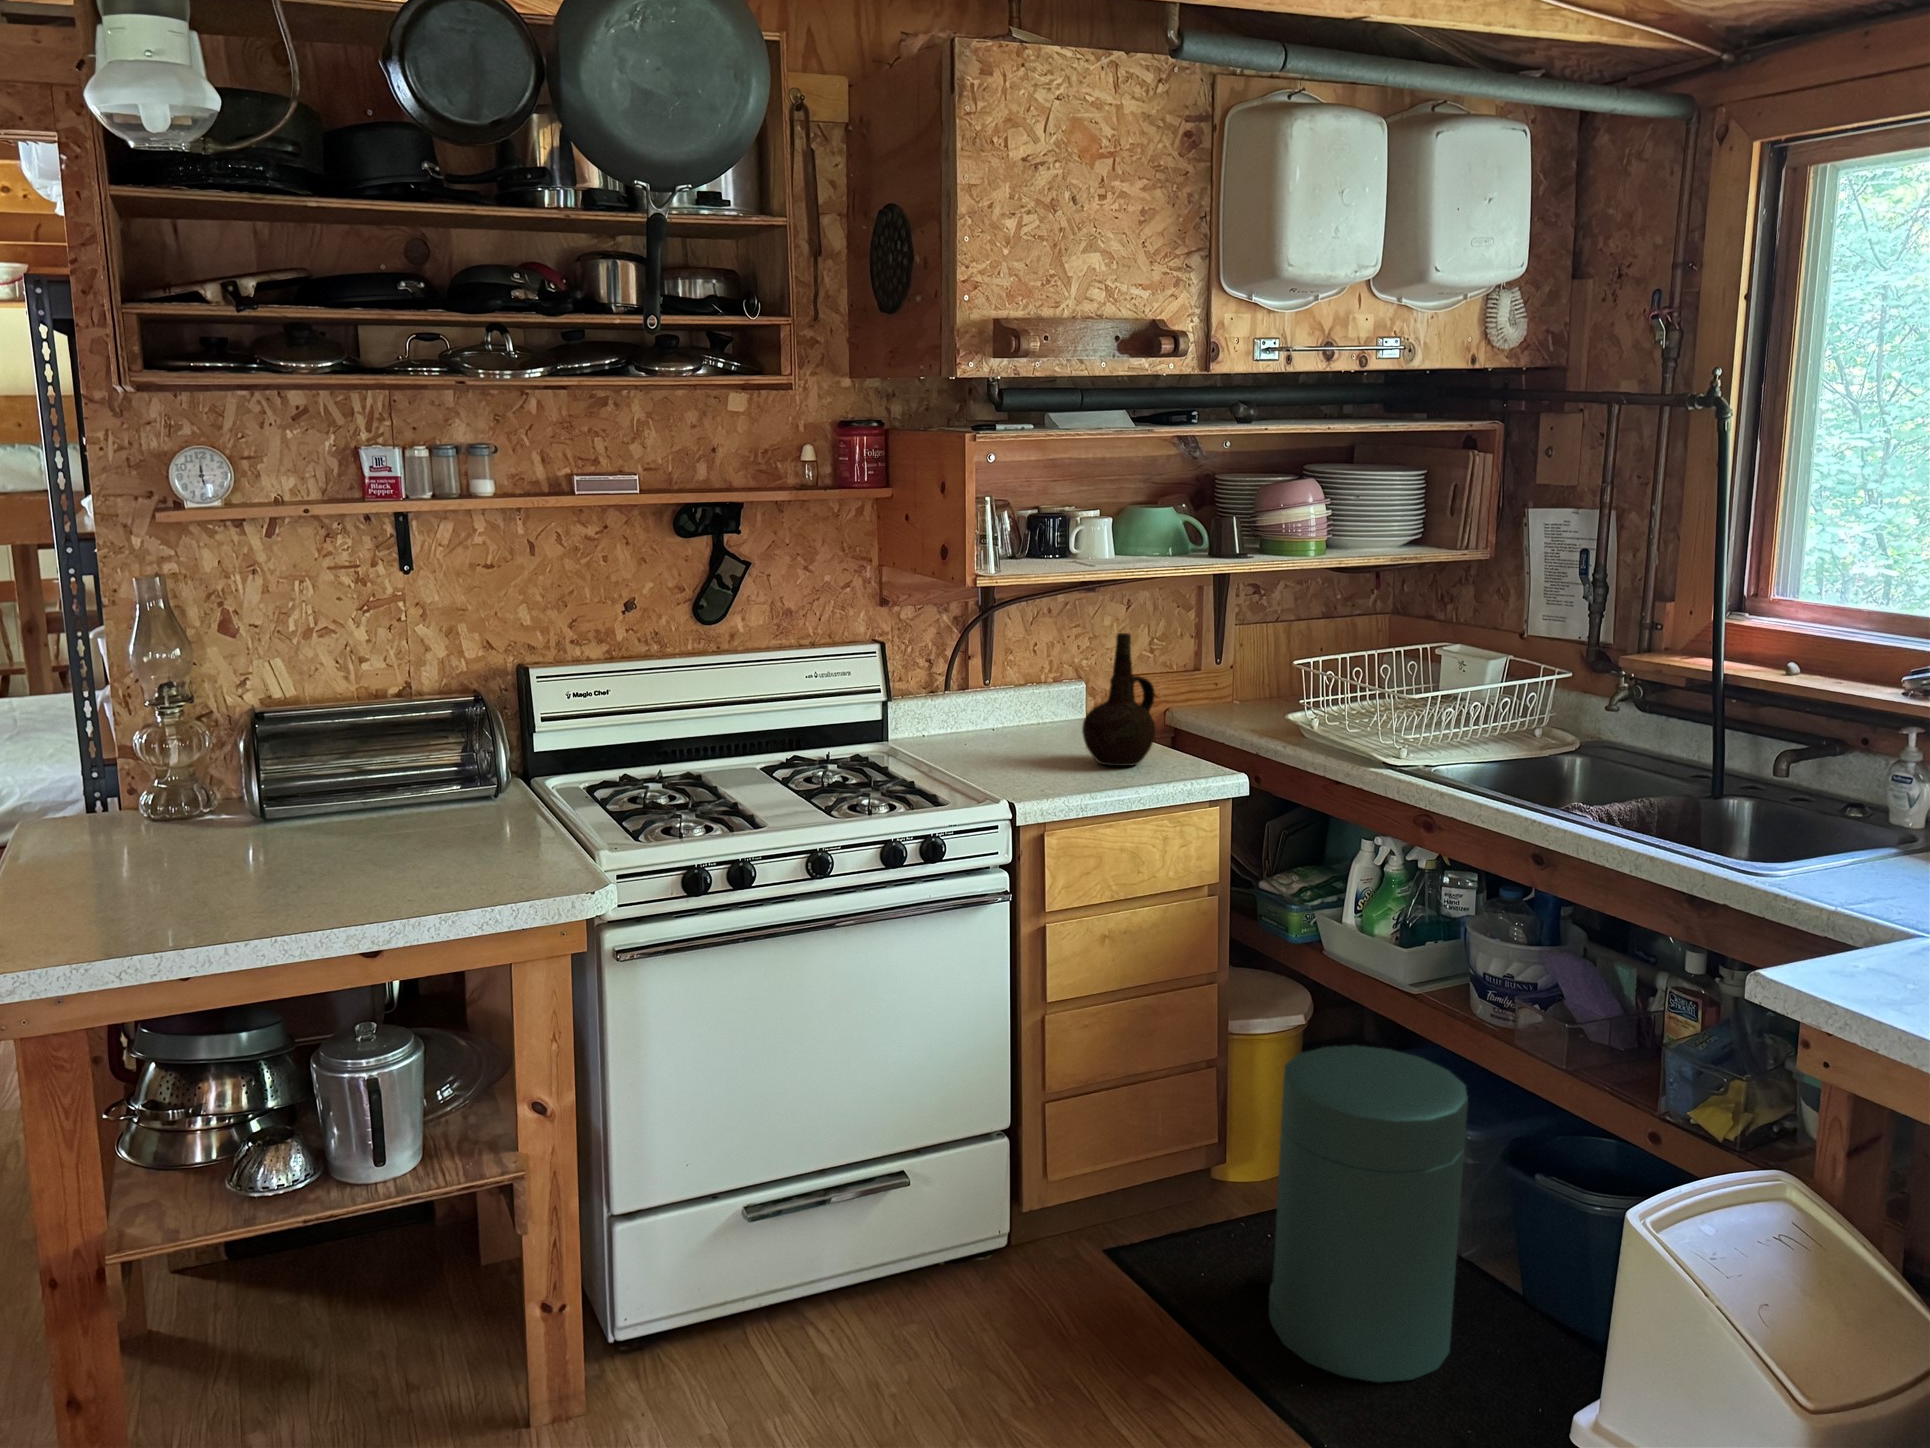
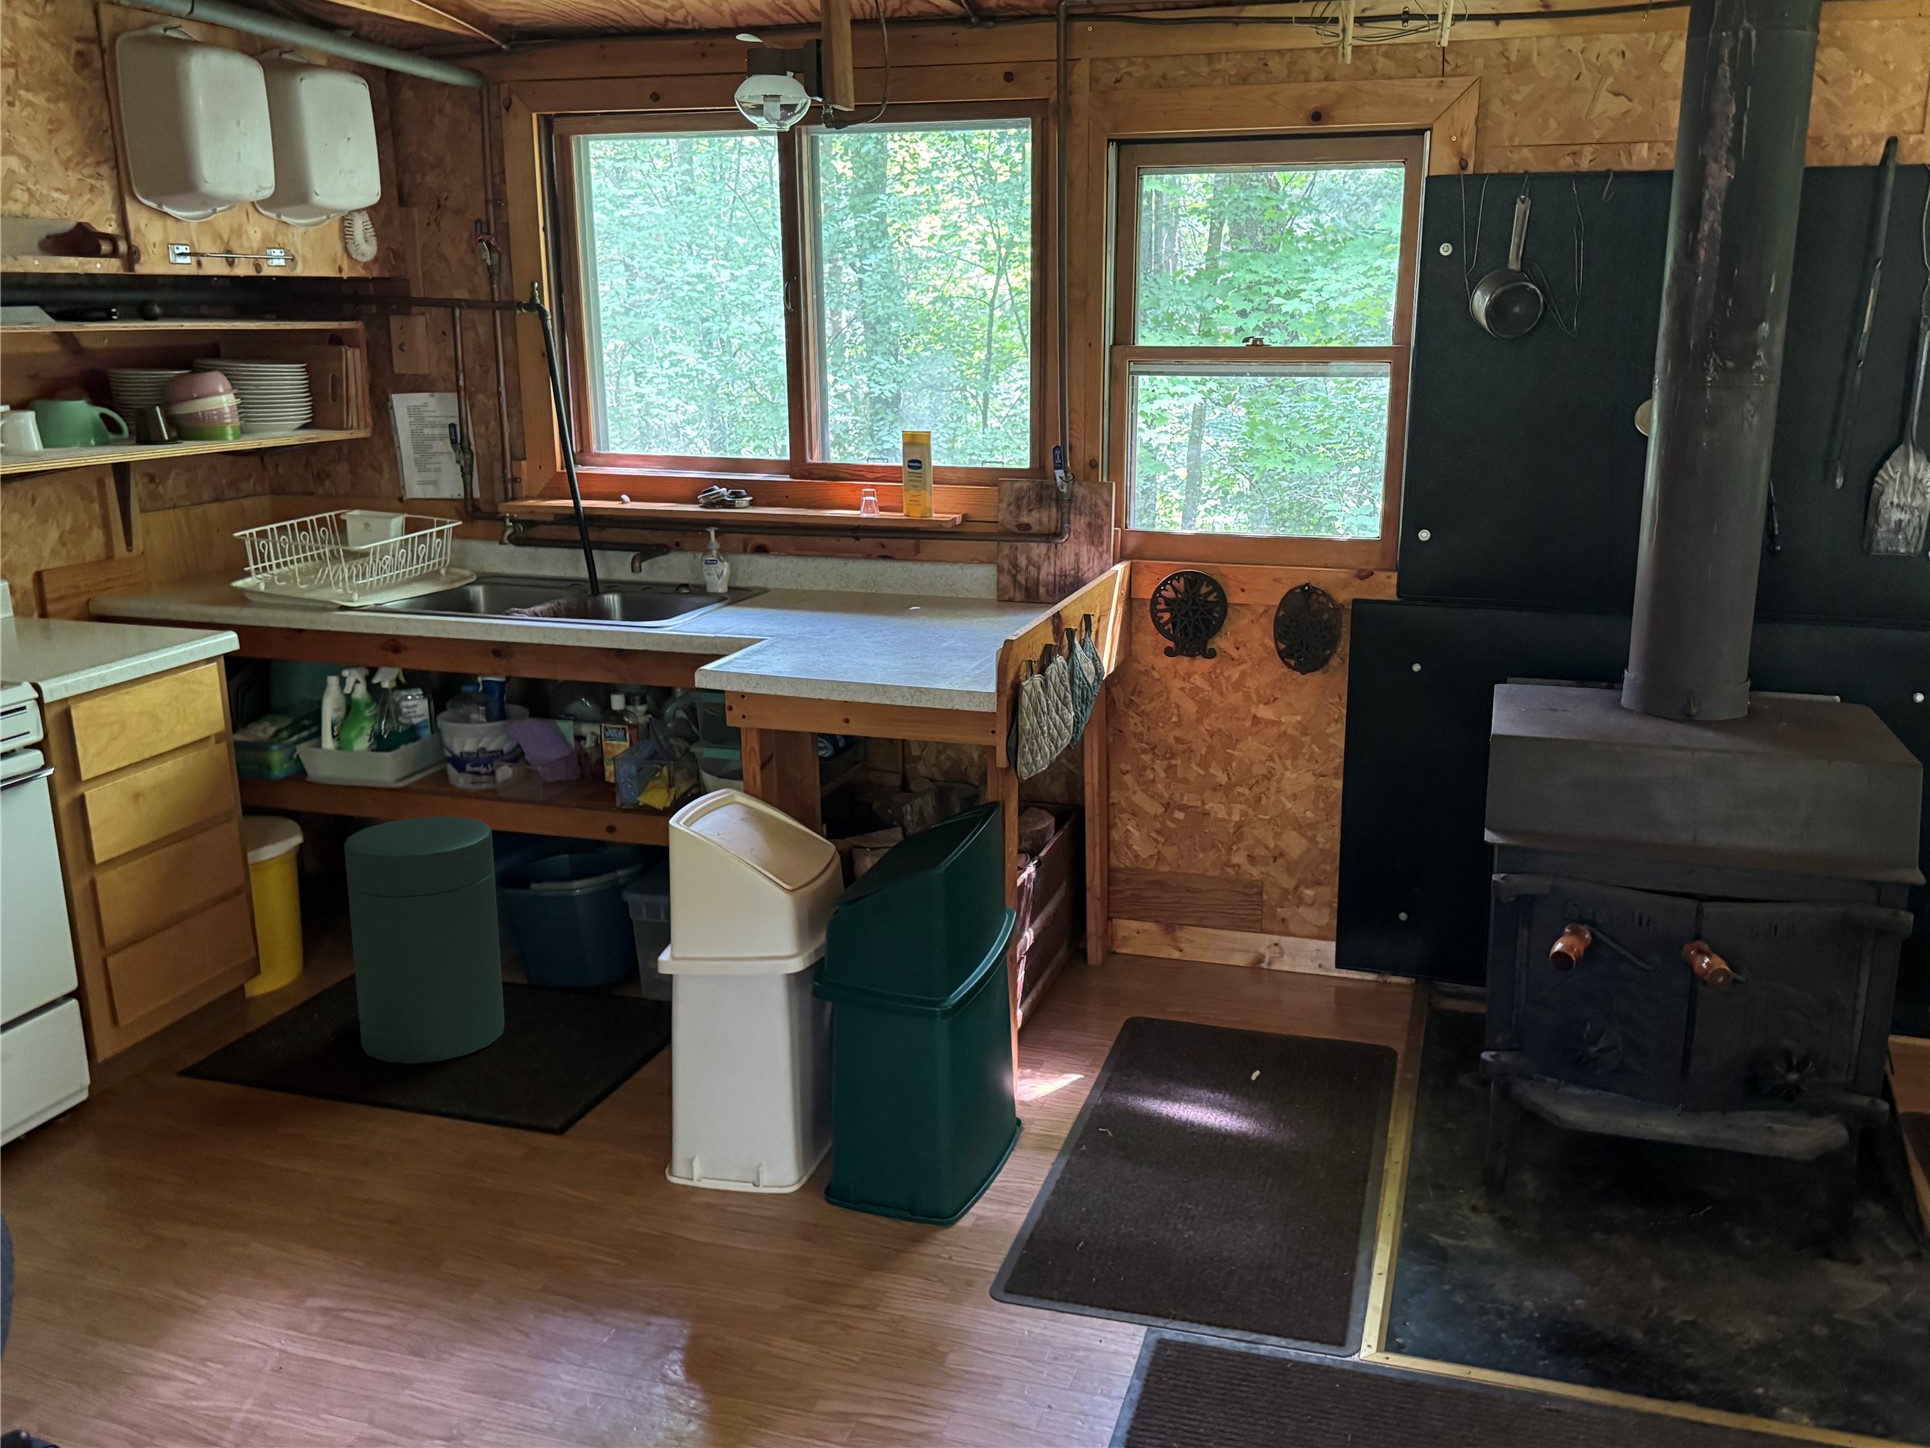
ceramic pitcher: present [1082,633,1156,766] -> none [69,516,145,640]

